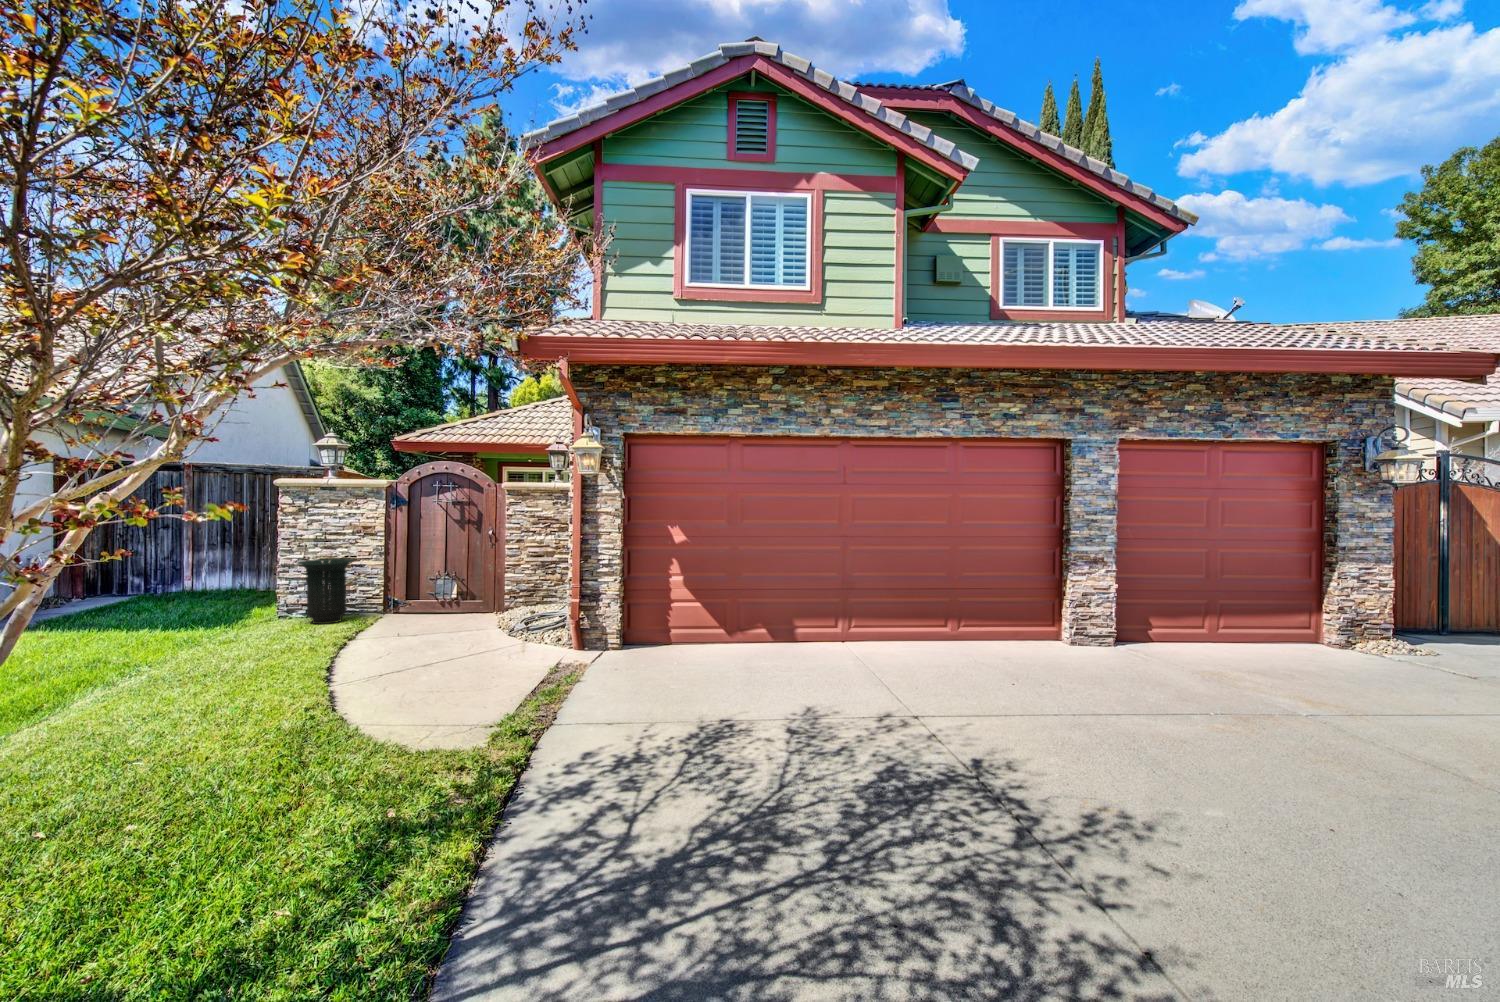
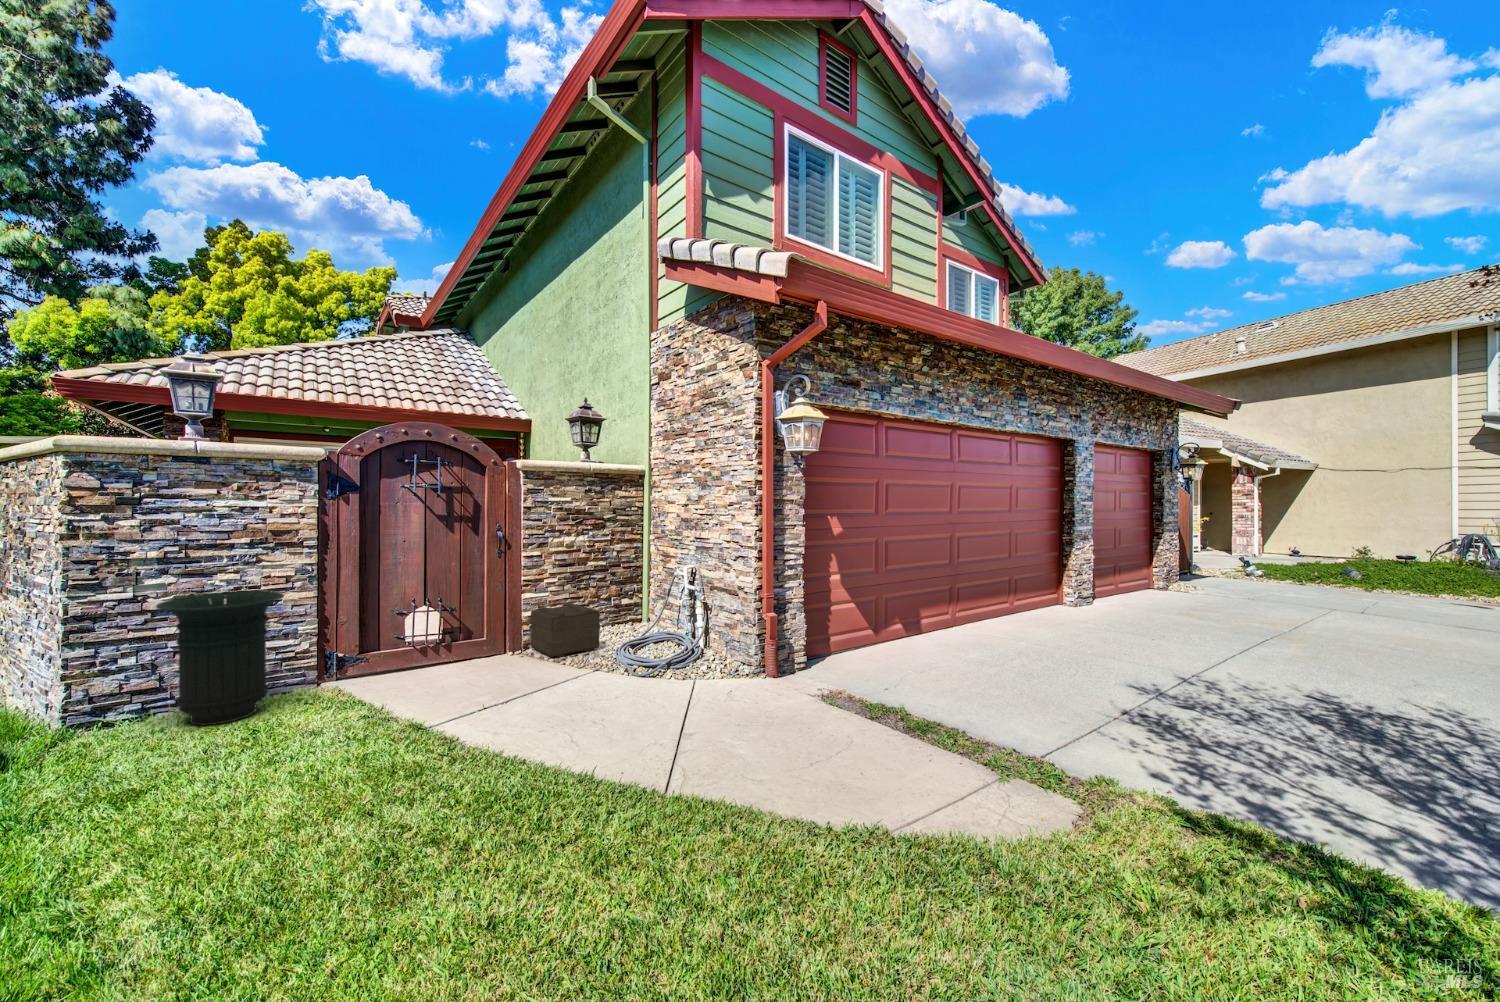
wooden crate: none [502,585,545,619] -> present [531,604,600,657]

